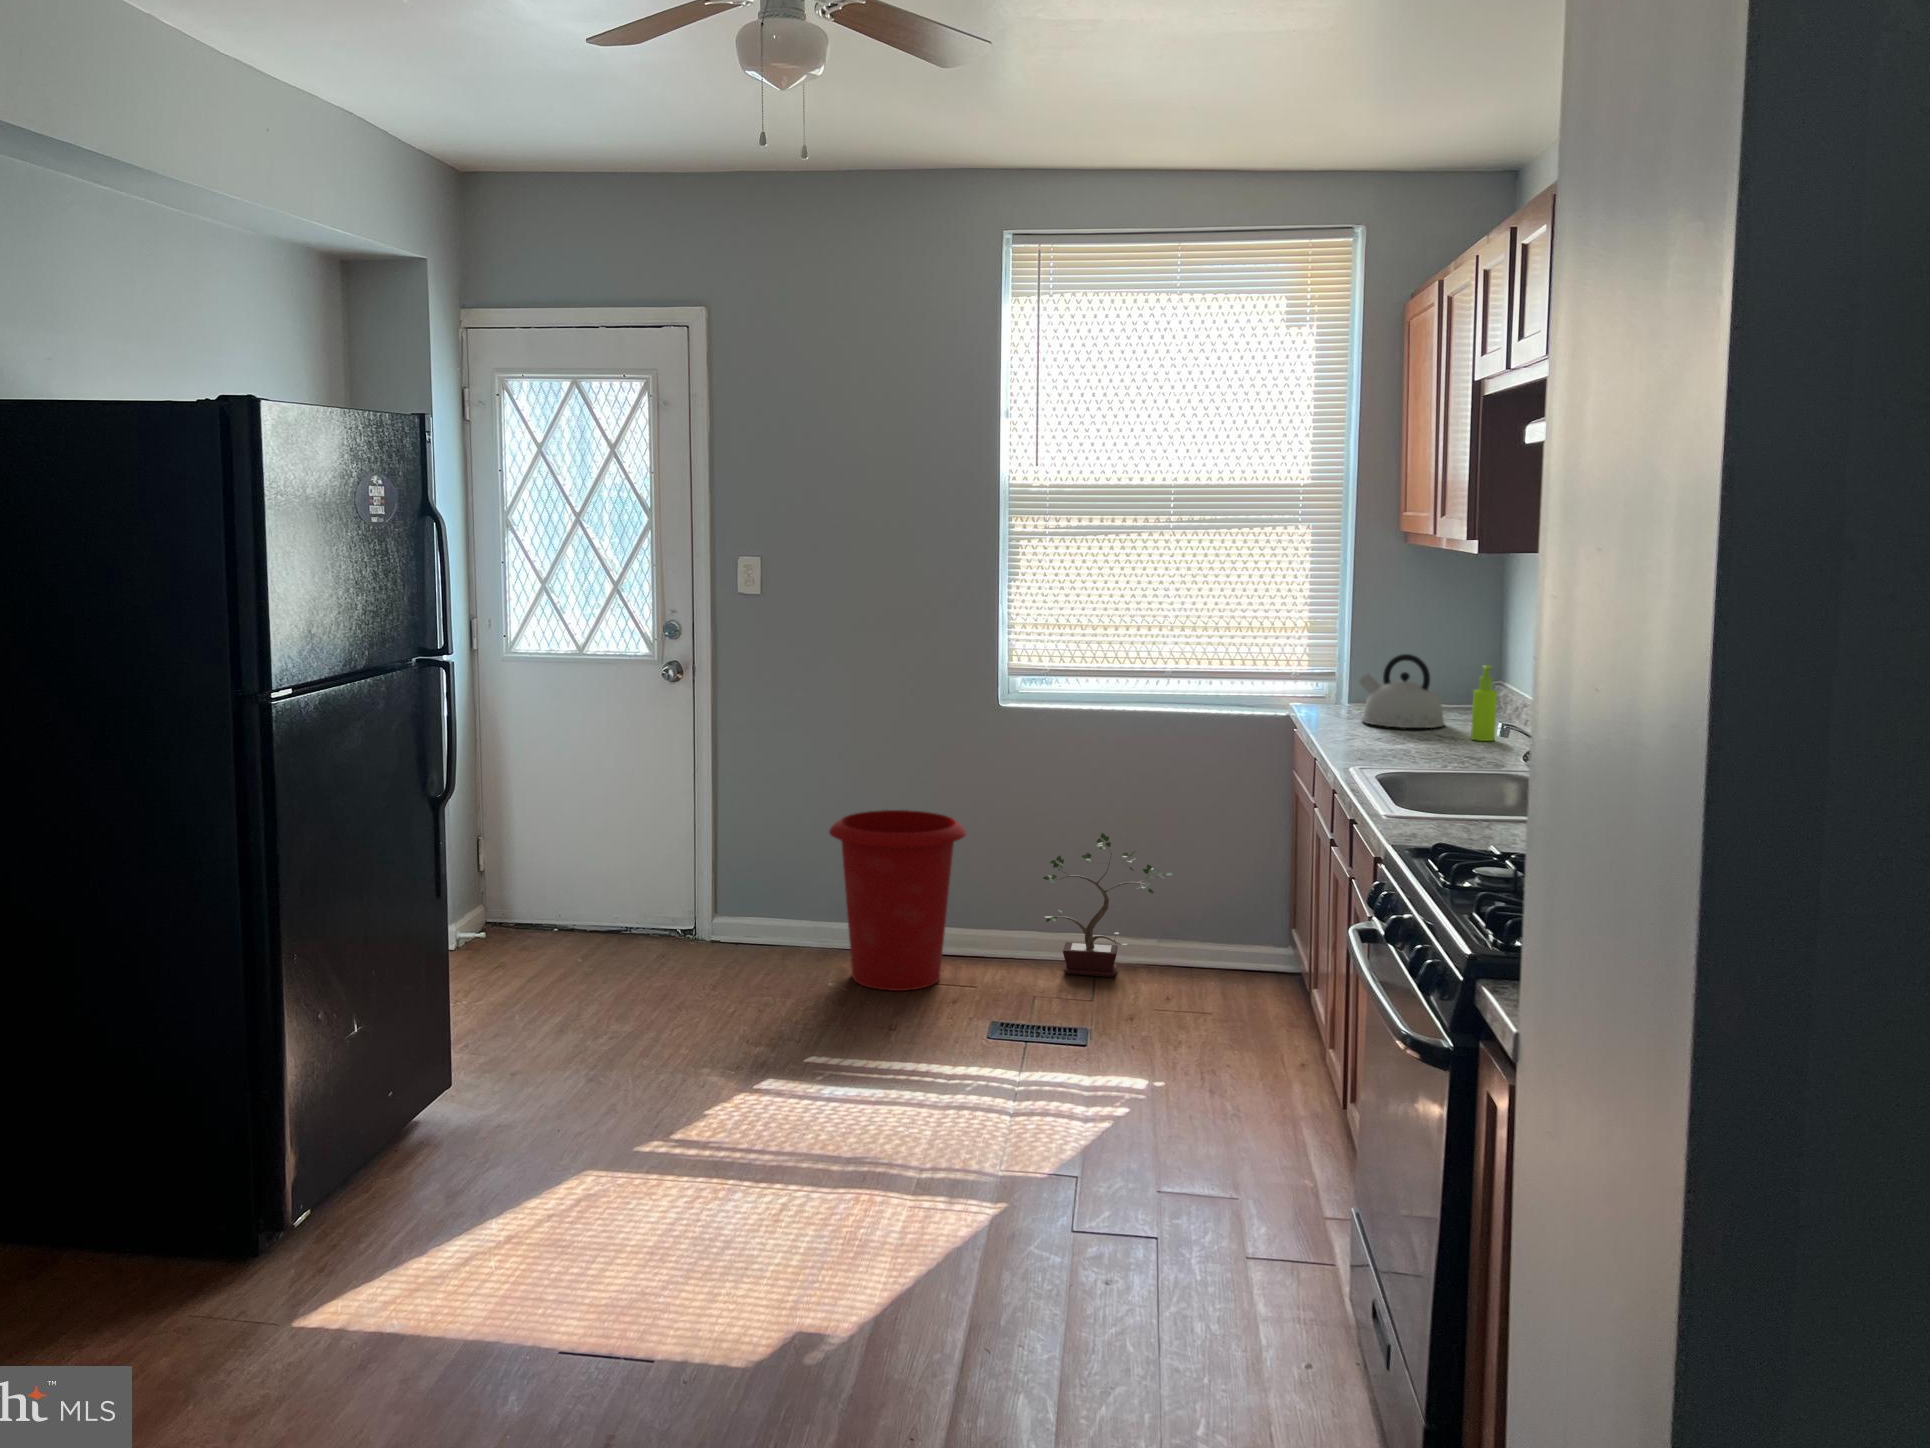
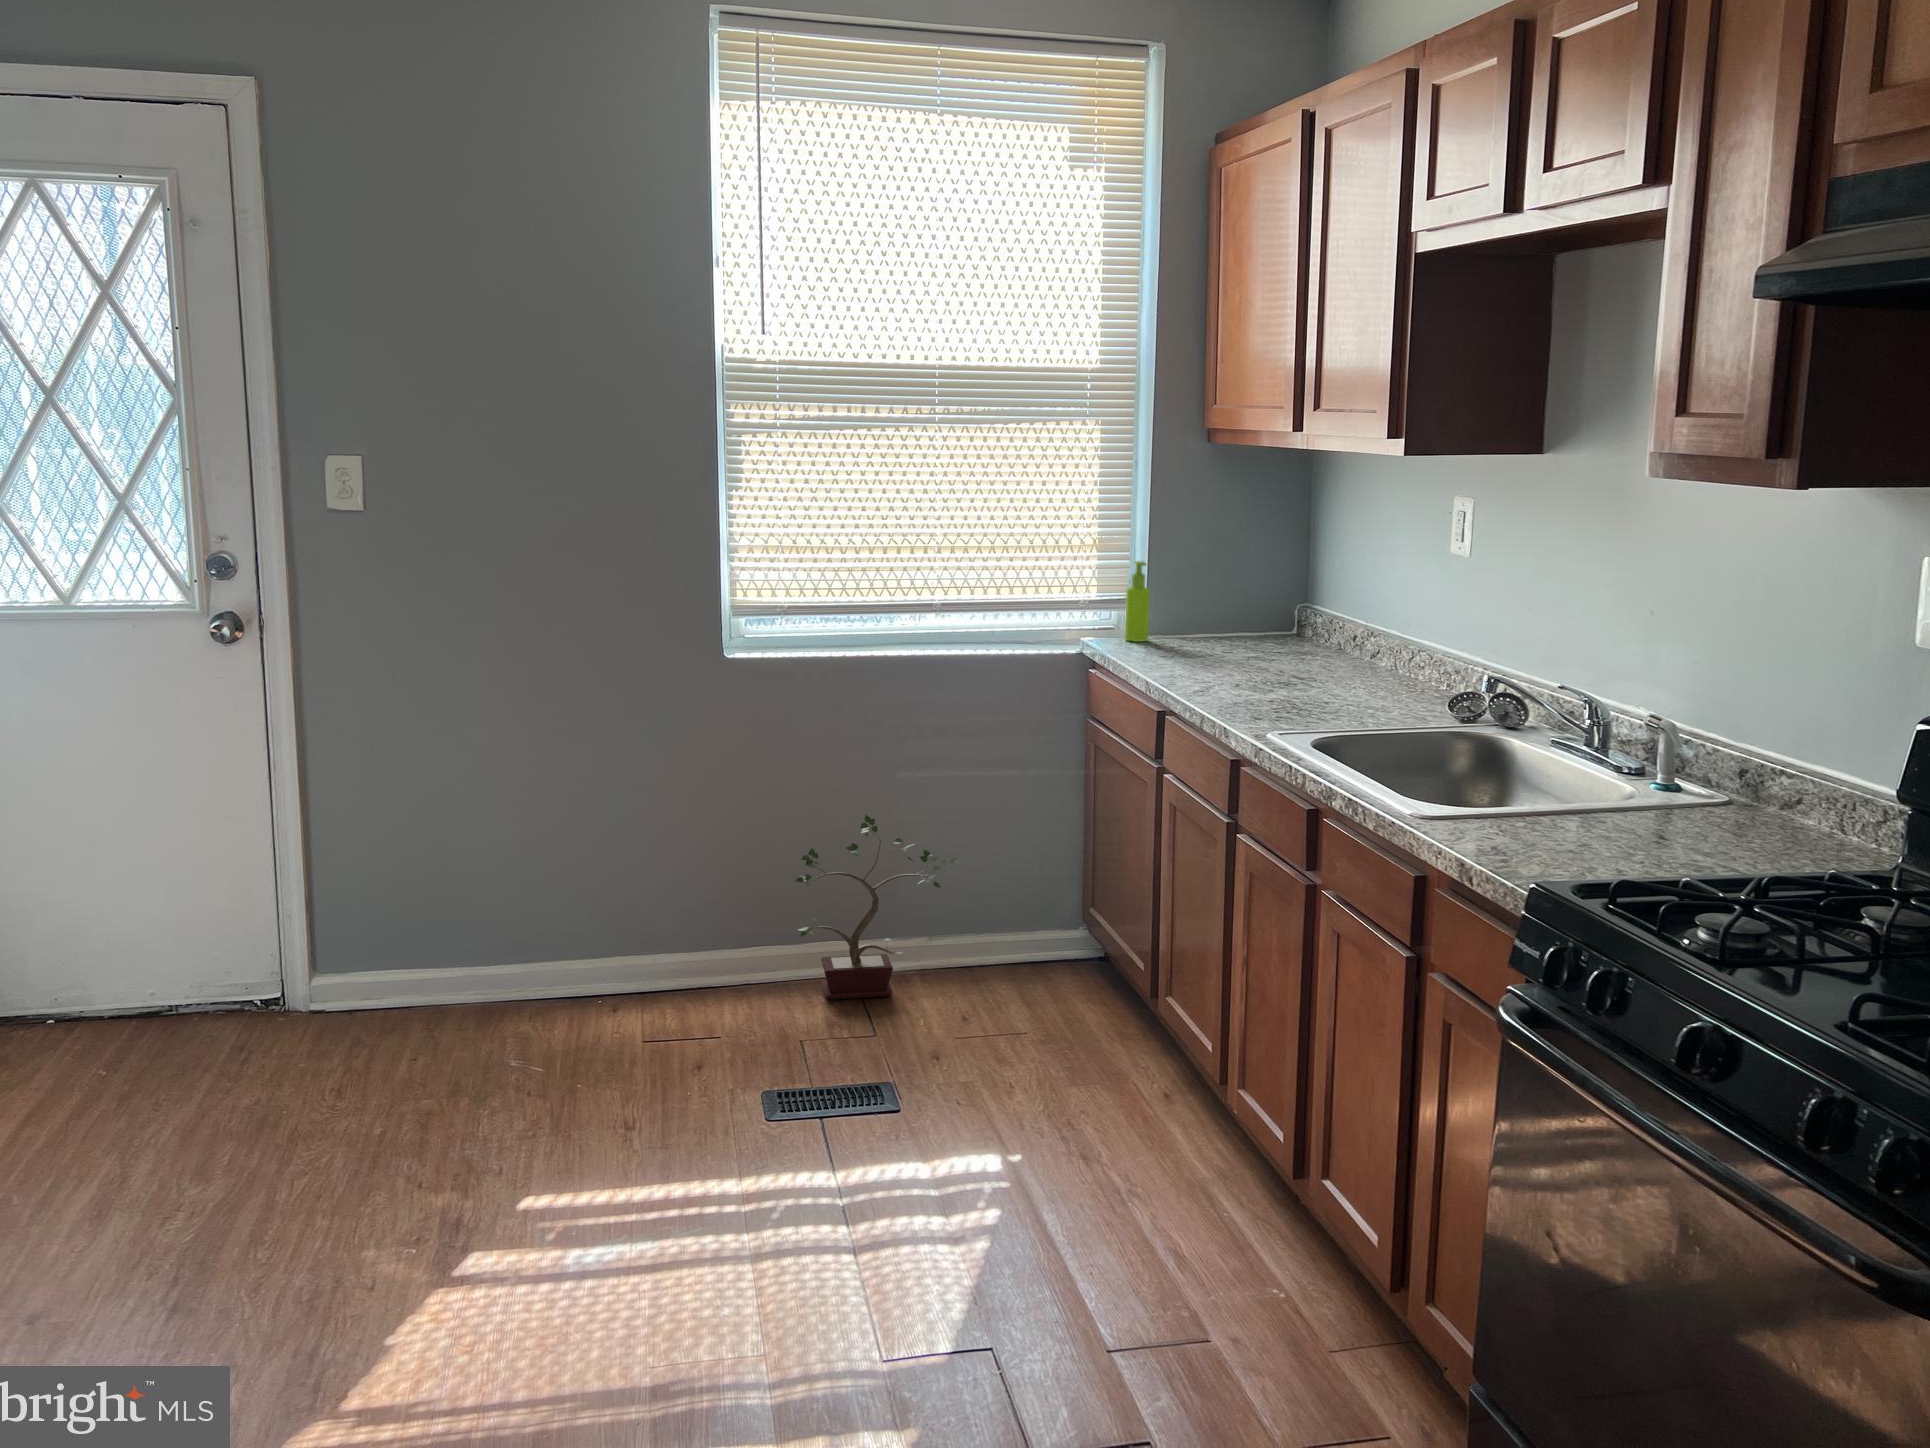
kettle: present [1359,654,1445,728] -> none [1191,577,1295,667]
soap dispenser: present [1471,665,1497,741] -> present [1125,561,1150,642]
waste bin: present [829,810,966,991] -> none [504,807,701,1060]

